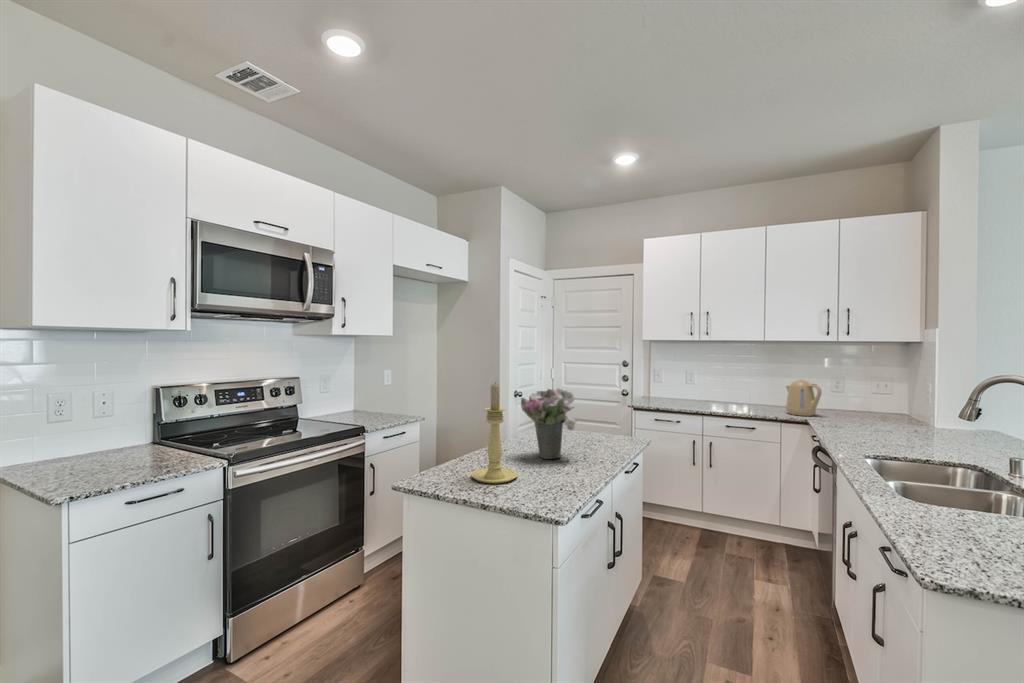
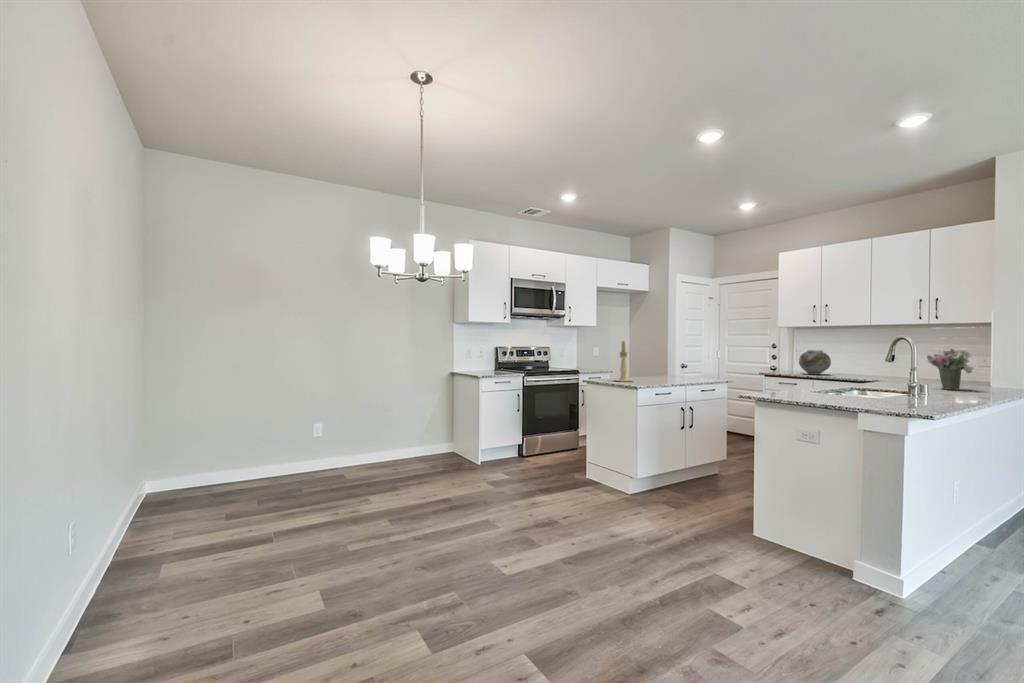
vase: none [678,373,718,408] -> present [799,350,831,375]
kettle: present [786,380,822,416] -> none [883,354,909,381]
flower bouquet: present [521,389,577,459] -> present [927,349,974,390]

